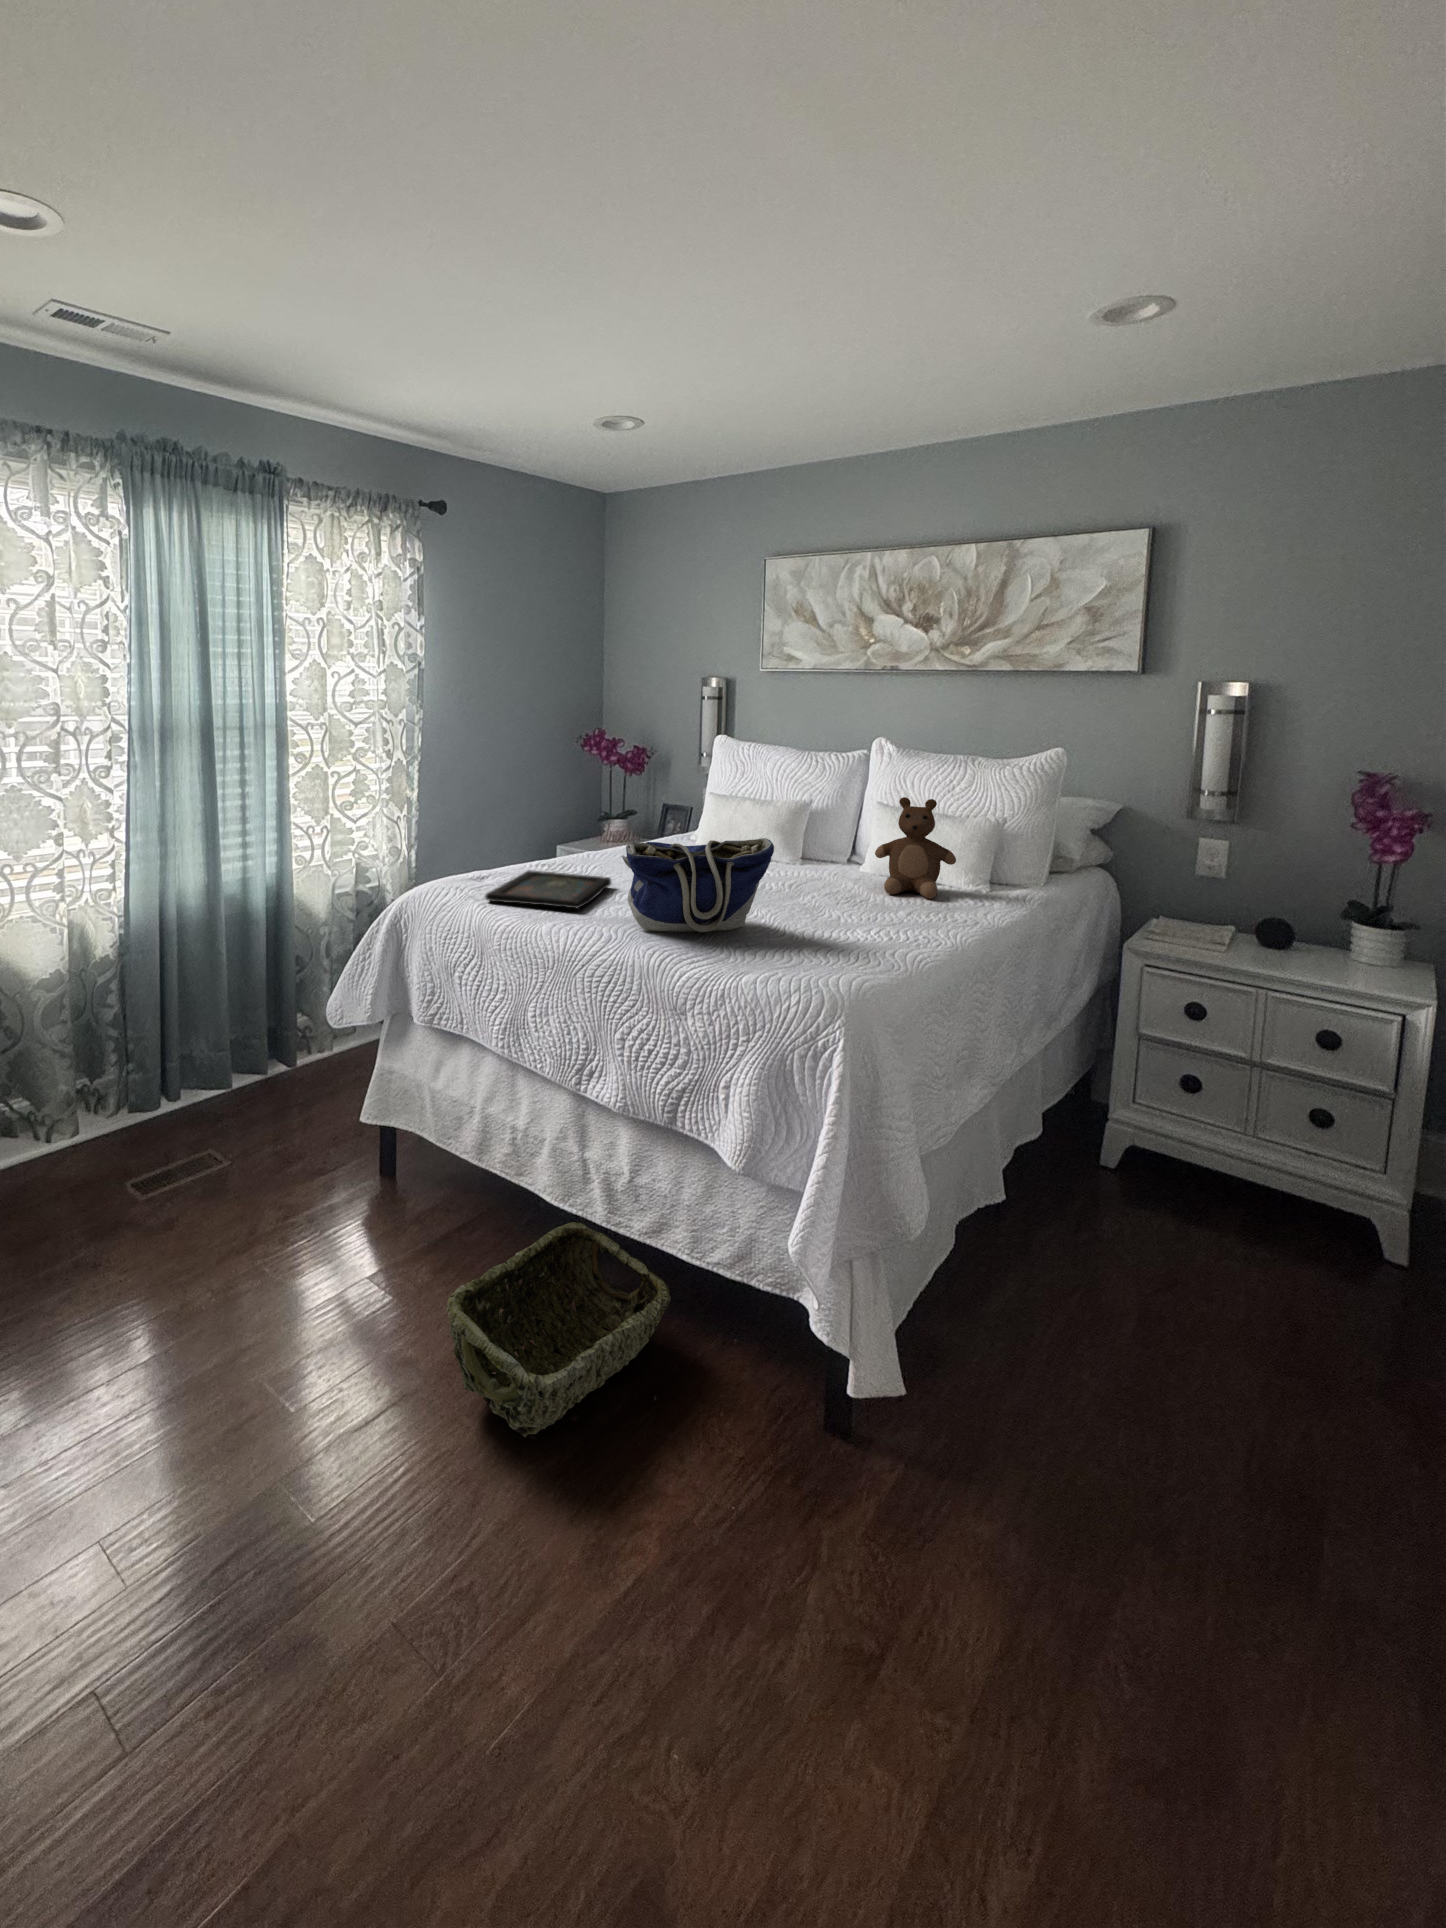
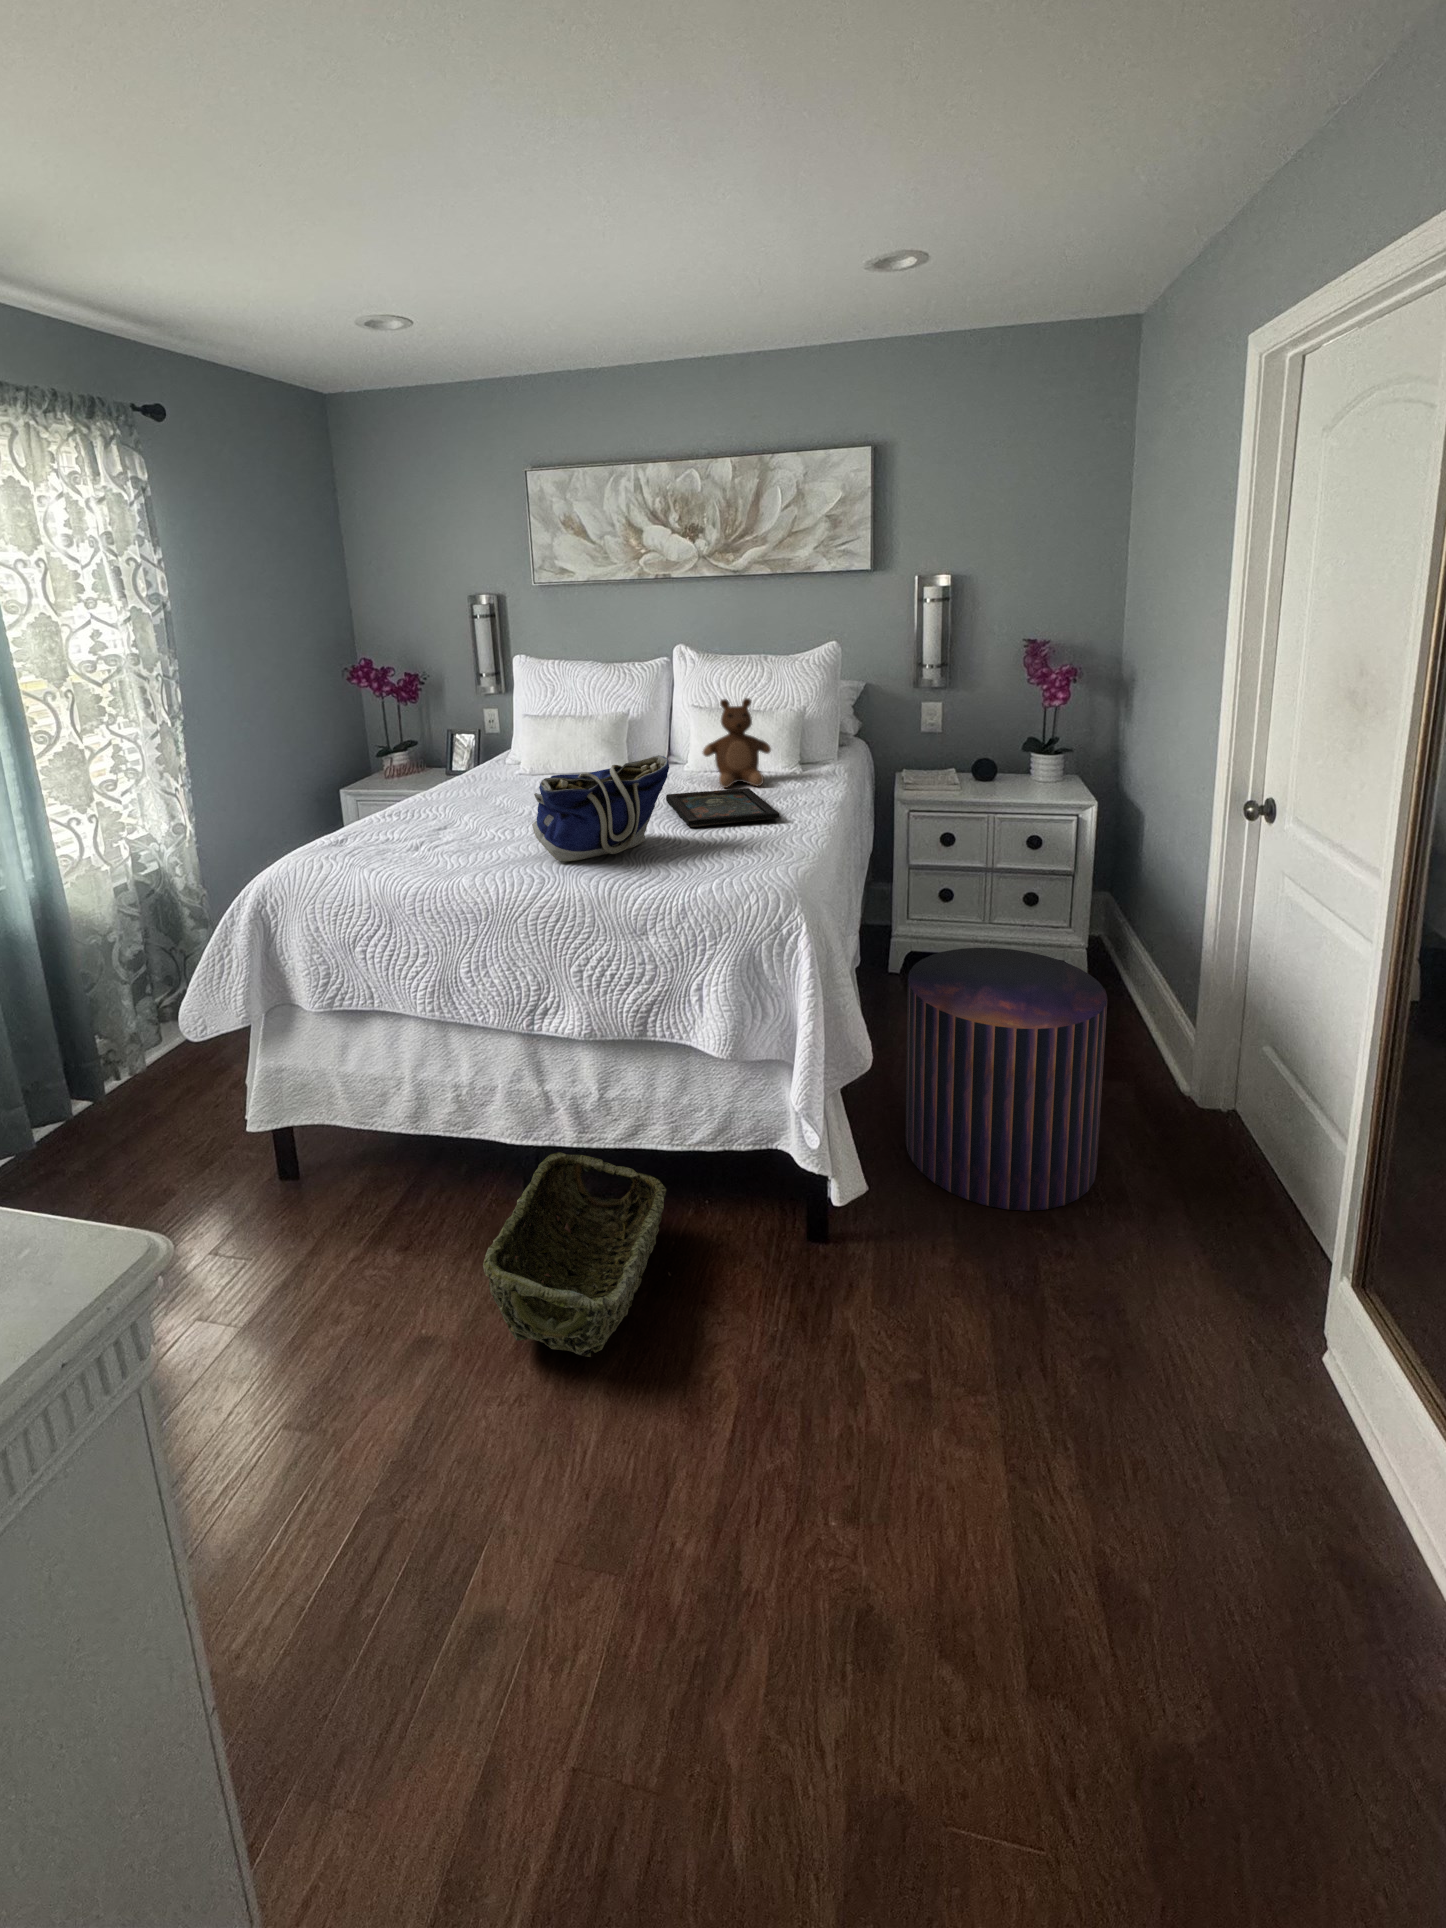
tray: present [485,871,611,908] -> present [666,788,780,827]
pouf: none [1001,1132,1303,1523] -> present [905,948,1107,1211]

